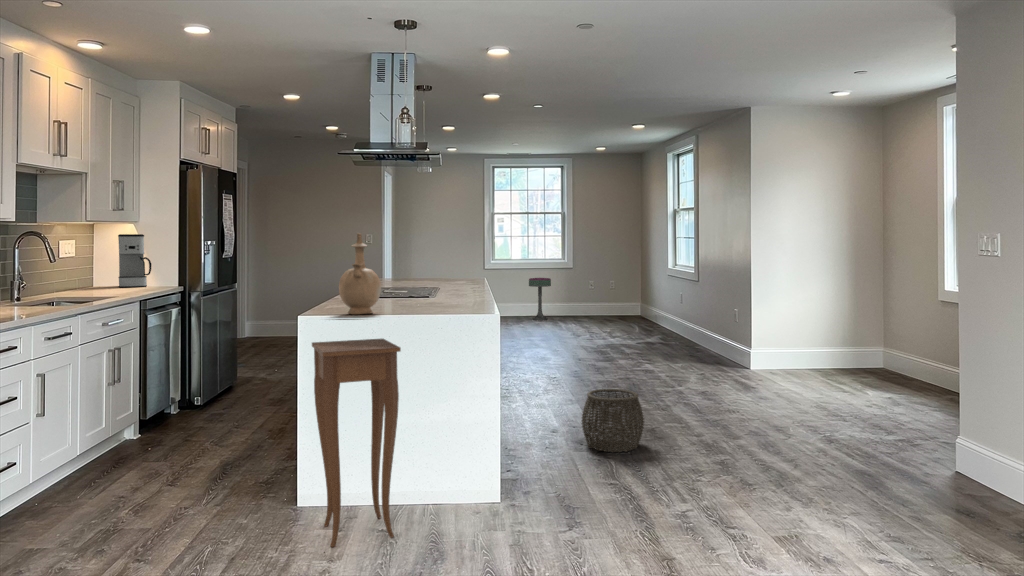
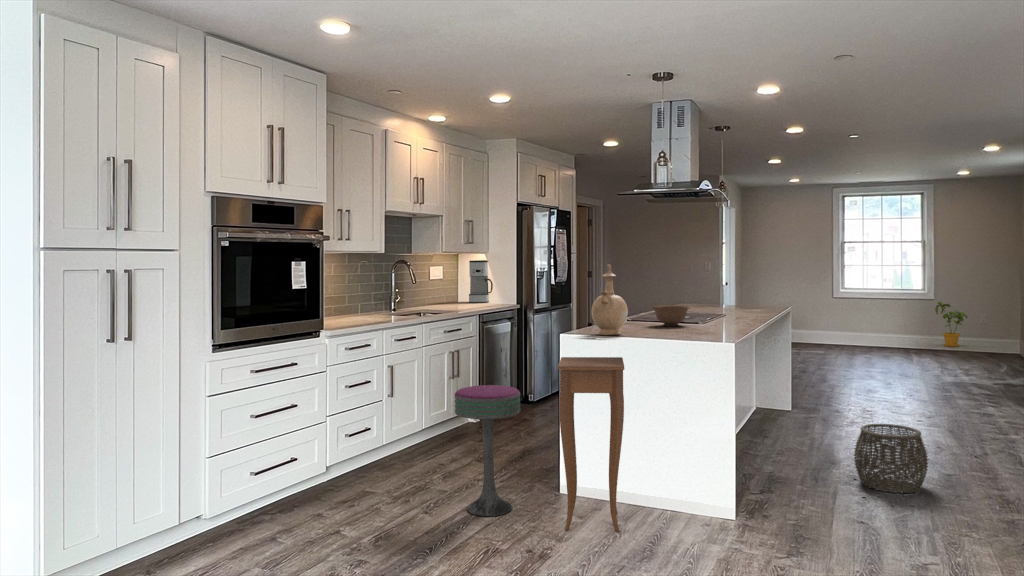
bar stool: present [529,278,551,320] -> present [455,385,521,516]
bowl: none [388,281,431,304] -> present [651,305,691,326]
house plant: none [568,281,593,320] -> present [935,302,967,347]

